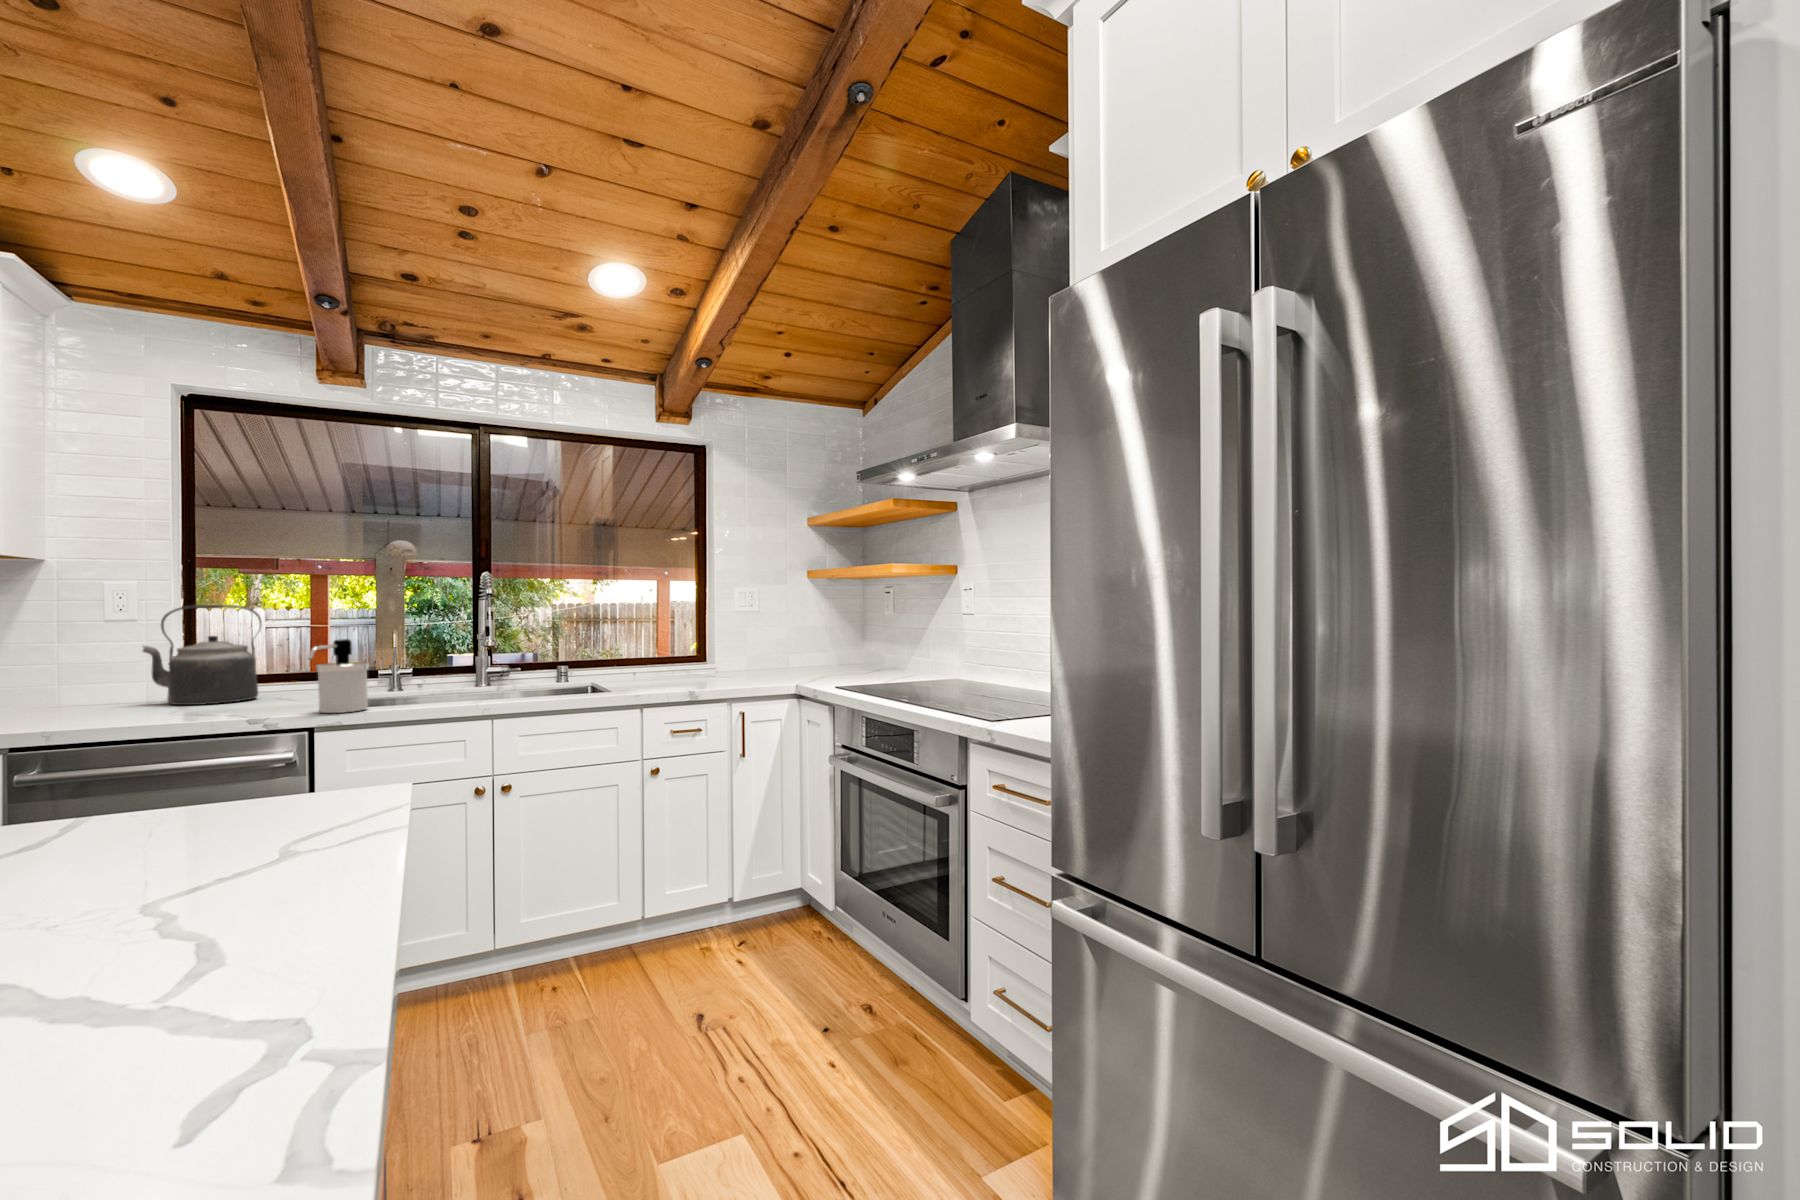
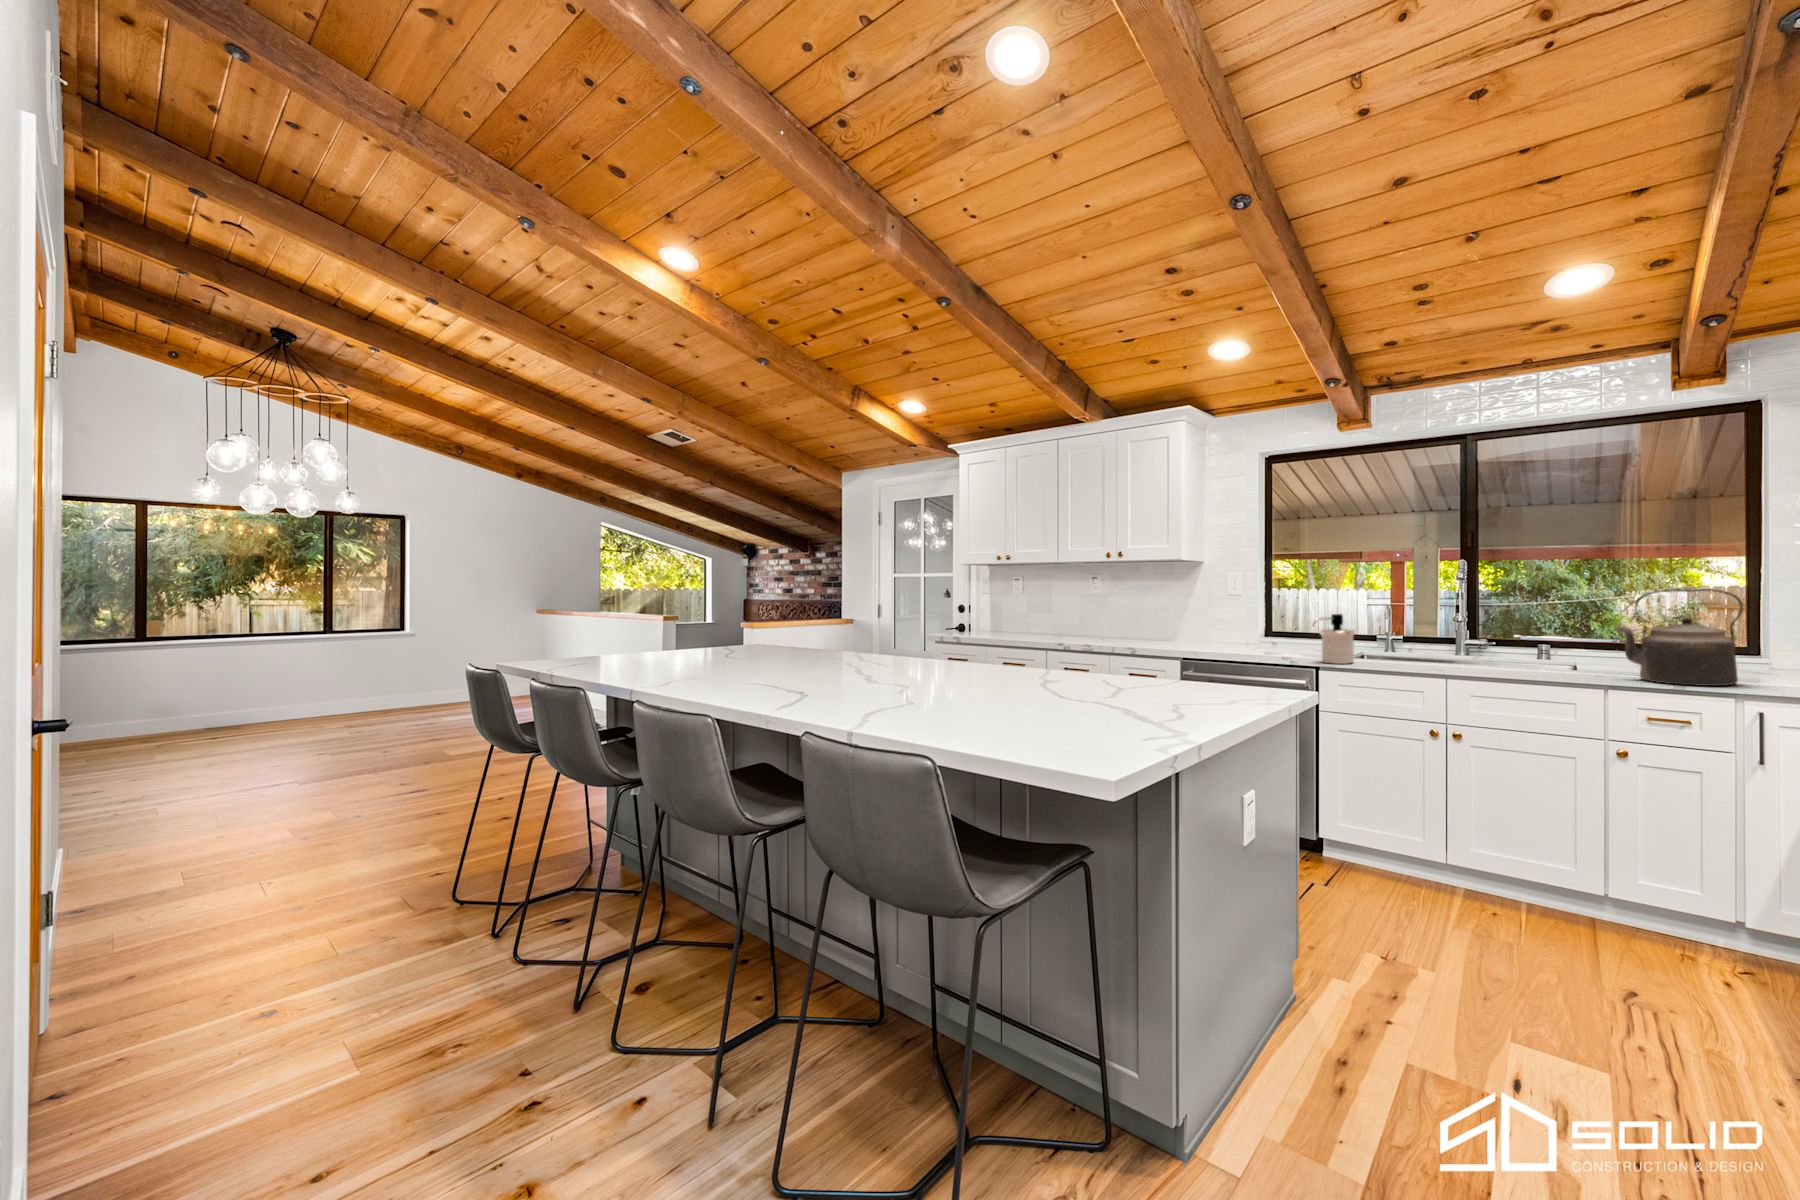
kettle: present [143,605,262,705] -> present [1617,589,1743,686]

